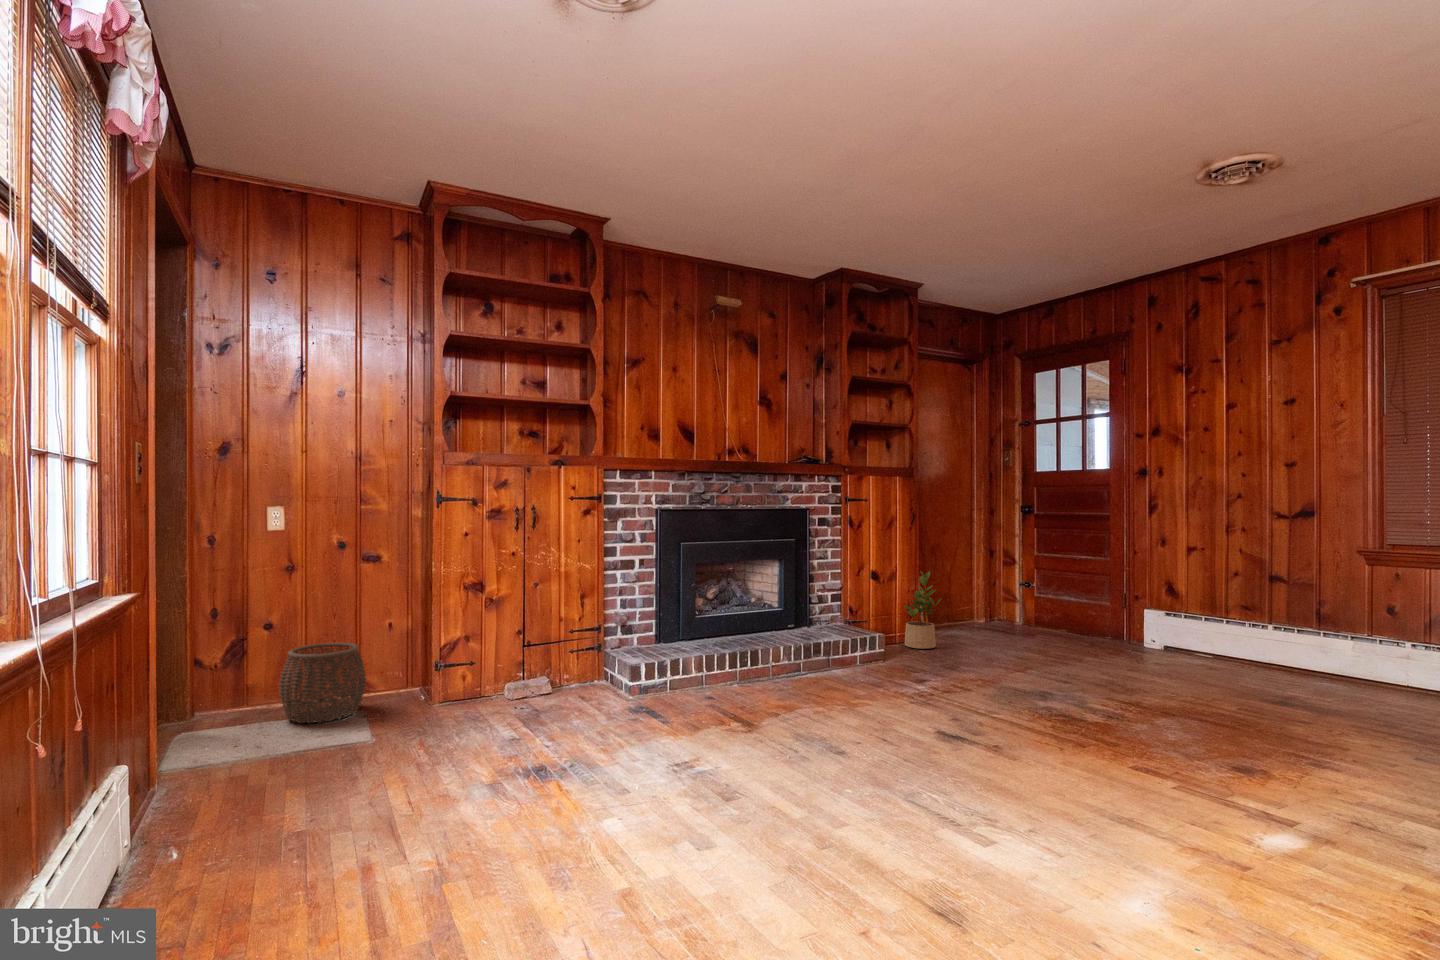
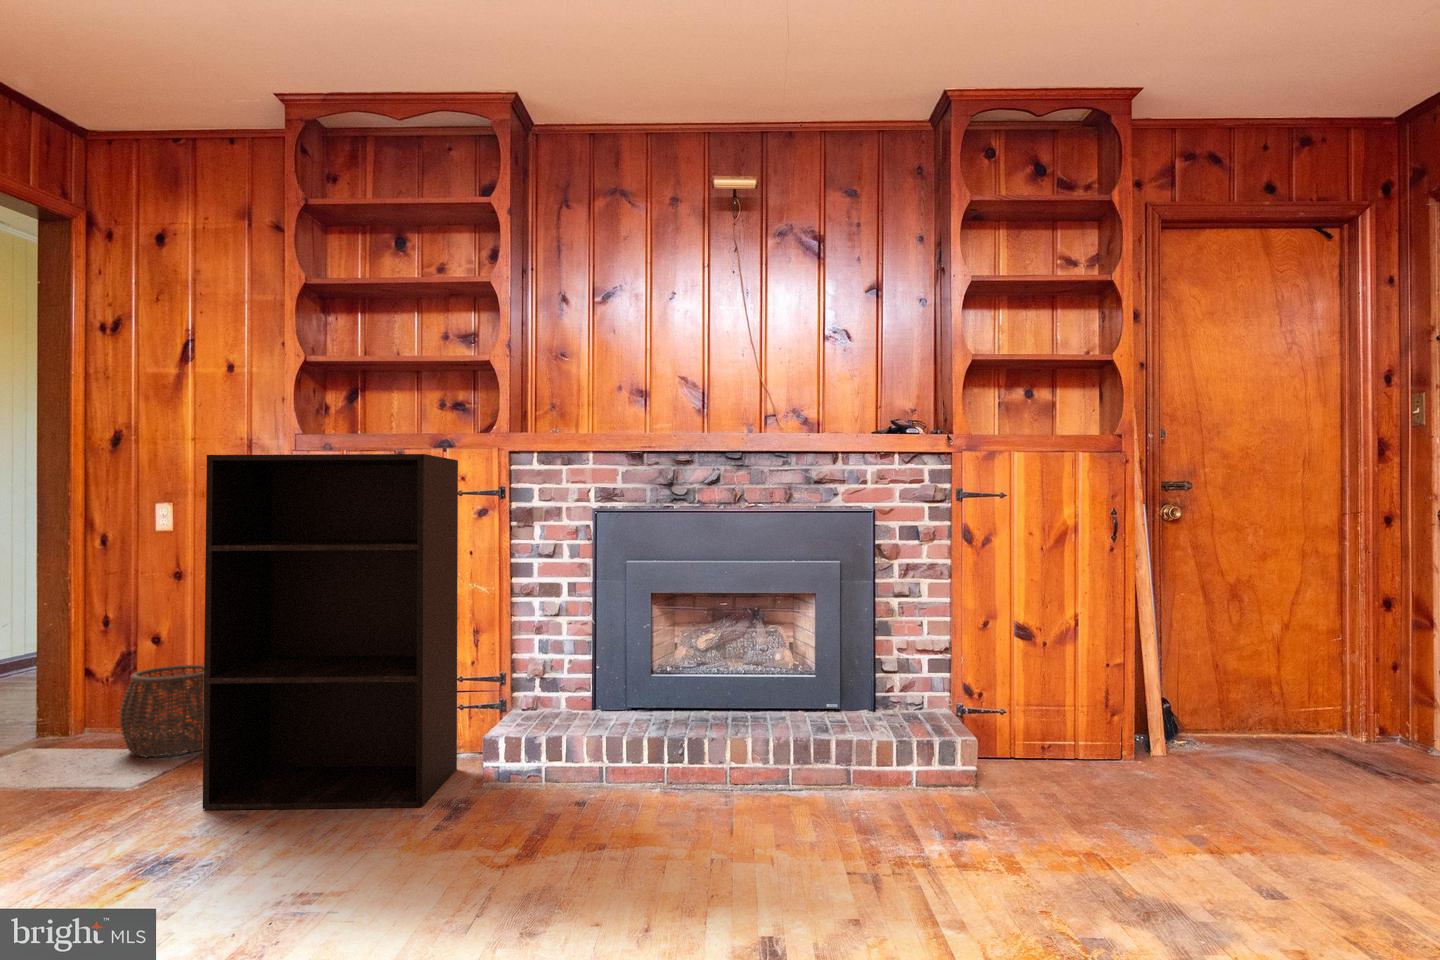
bookshelf: none [454,469,627,738] -> present [203,454,458,810]
potted plant: present [904,571,942,649] -> none [1065,626,1140,777]

